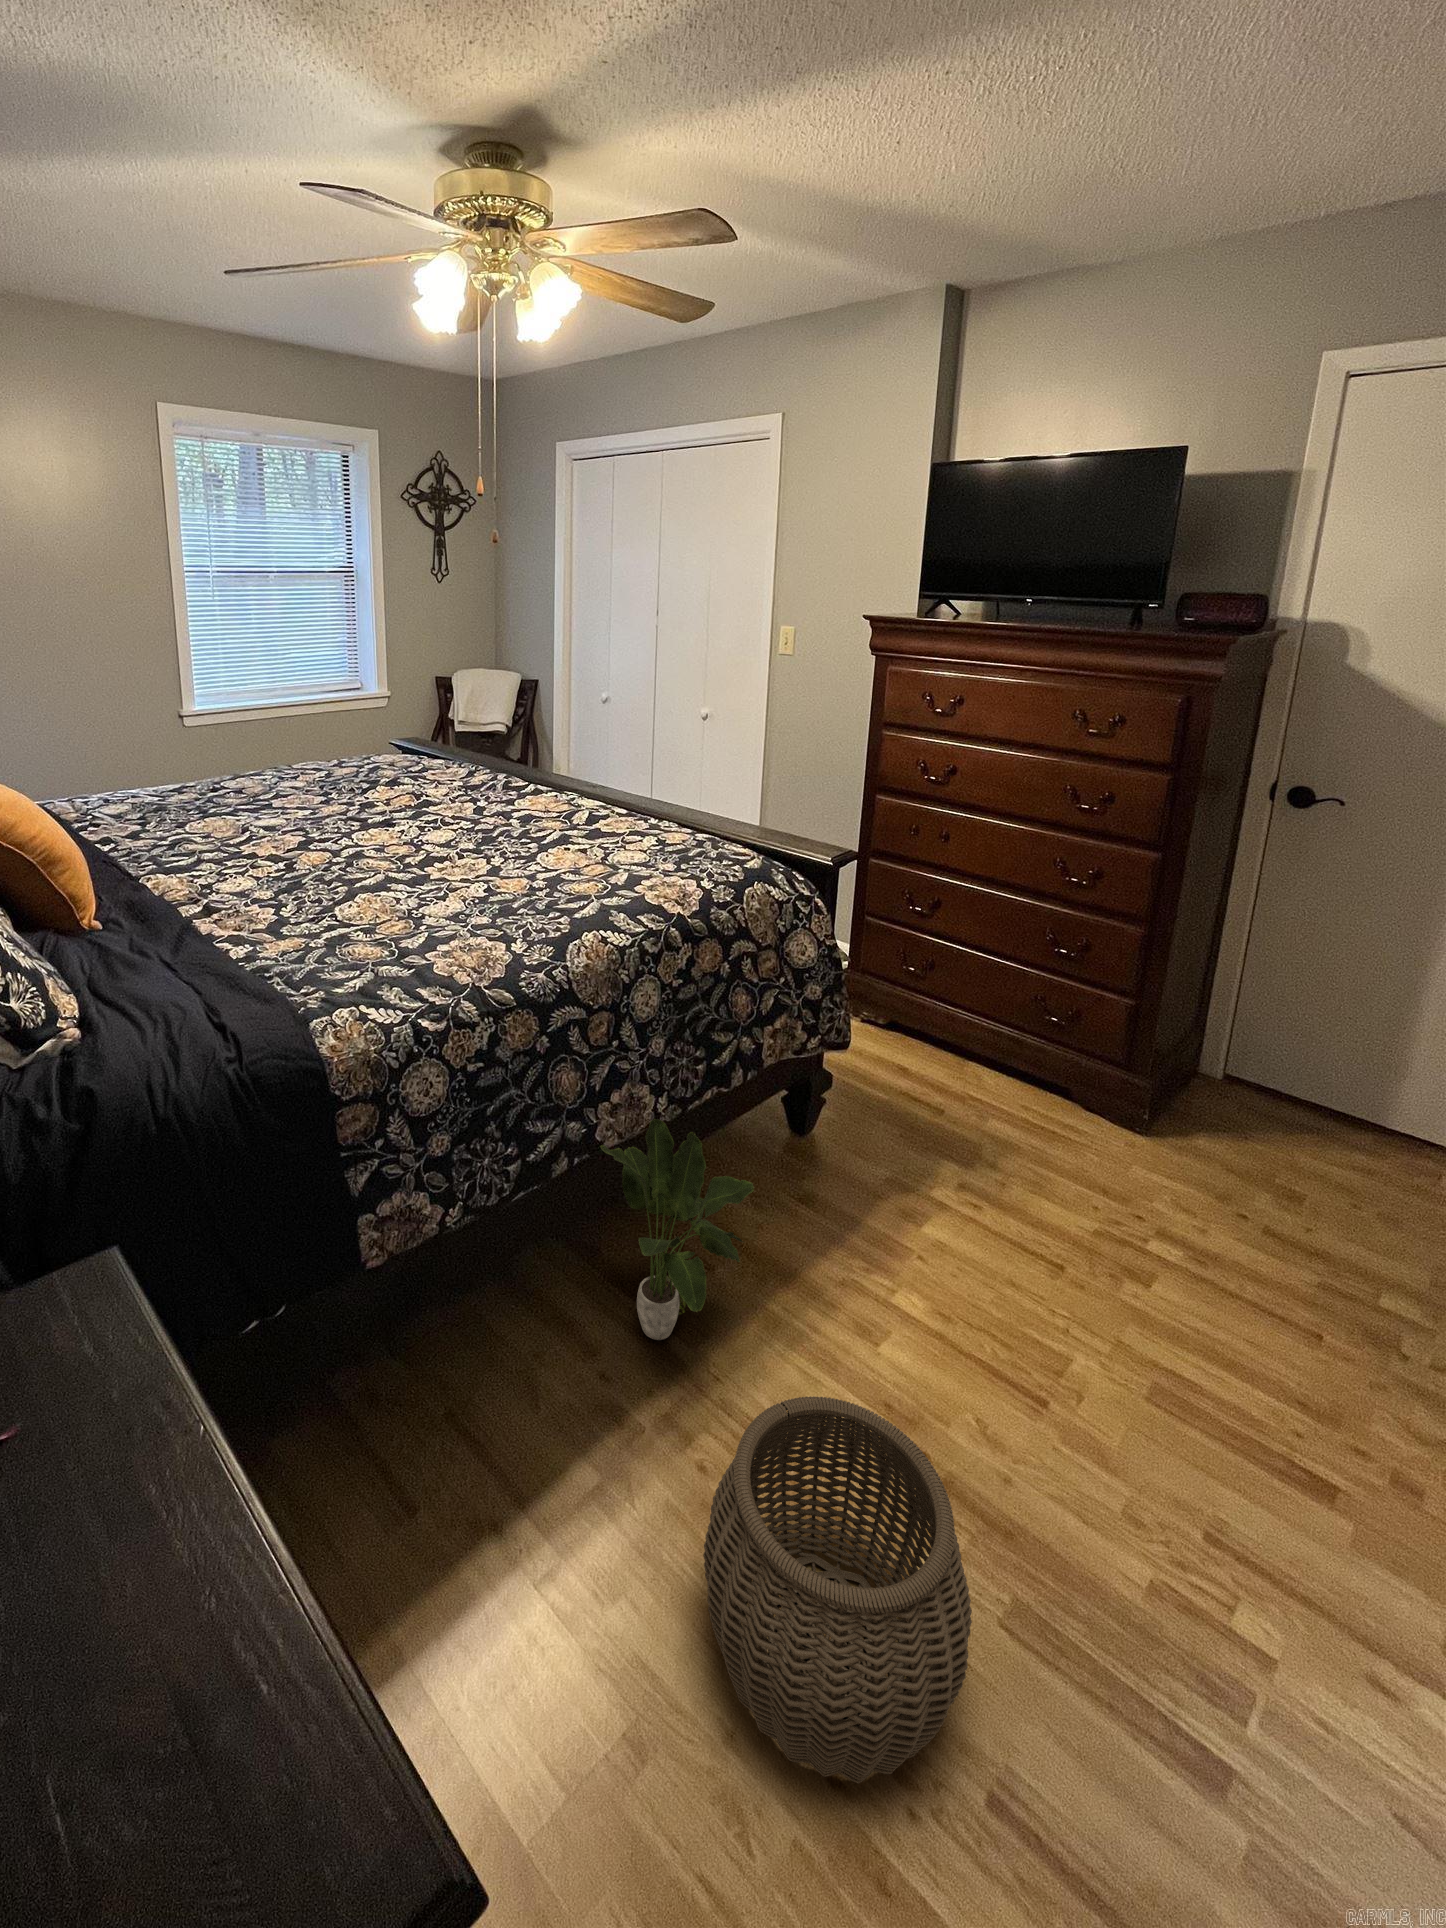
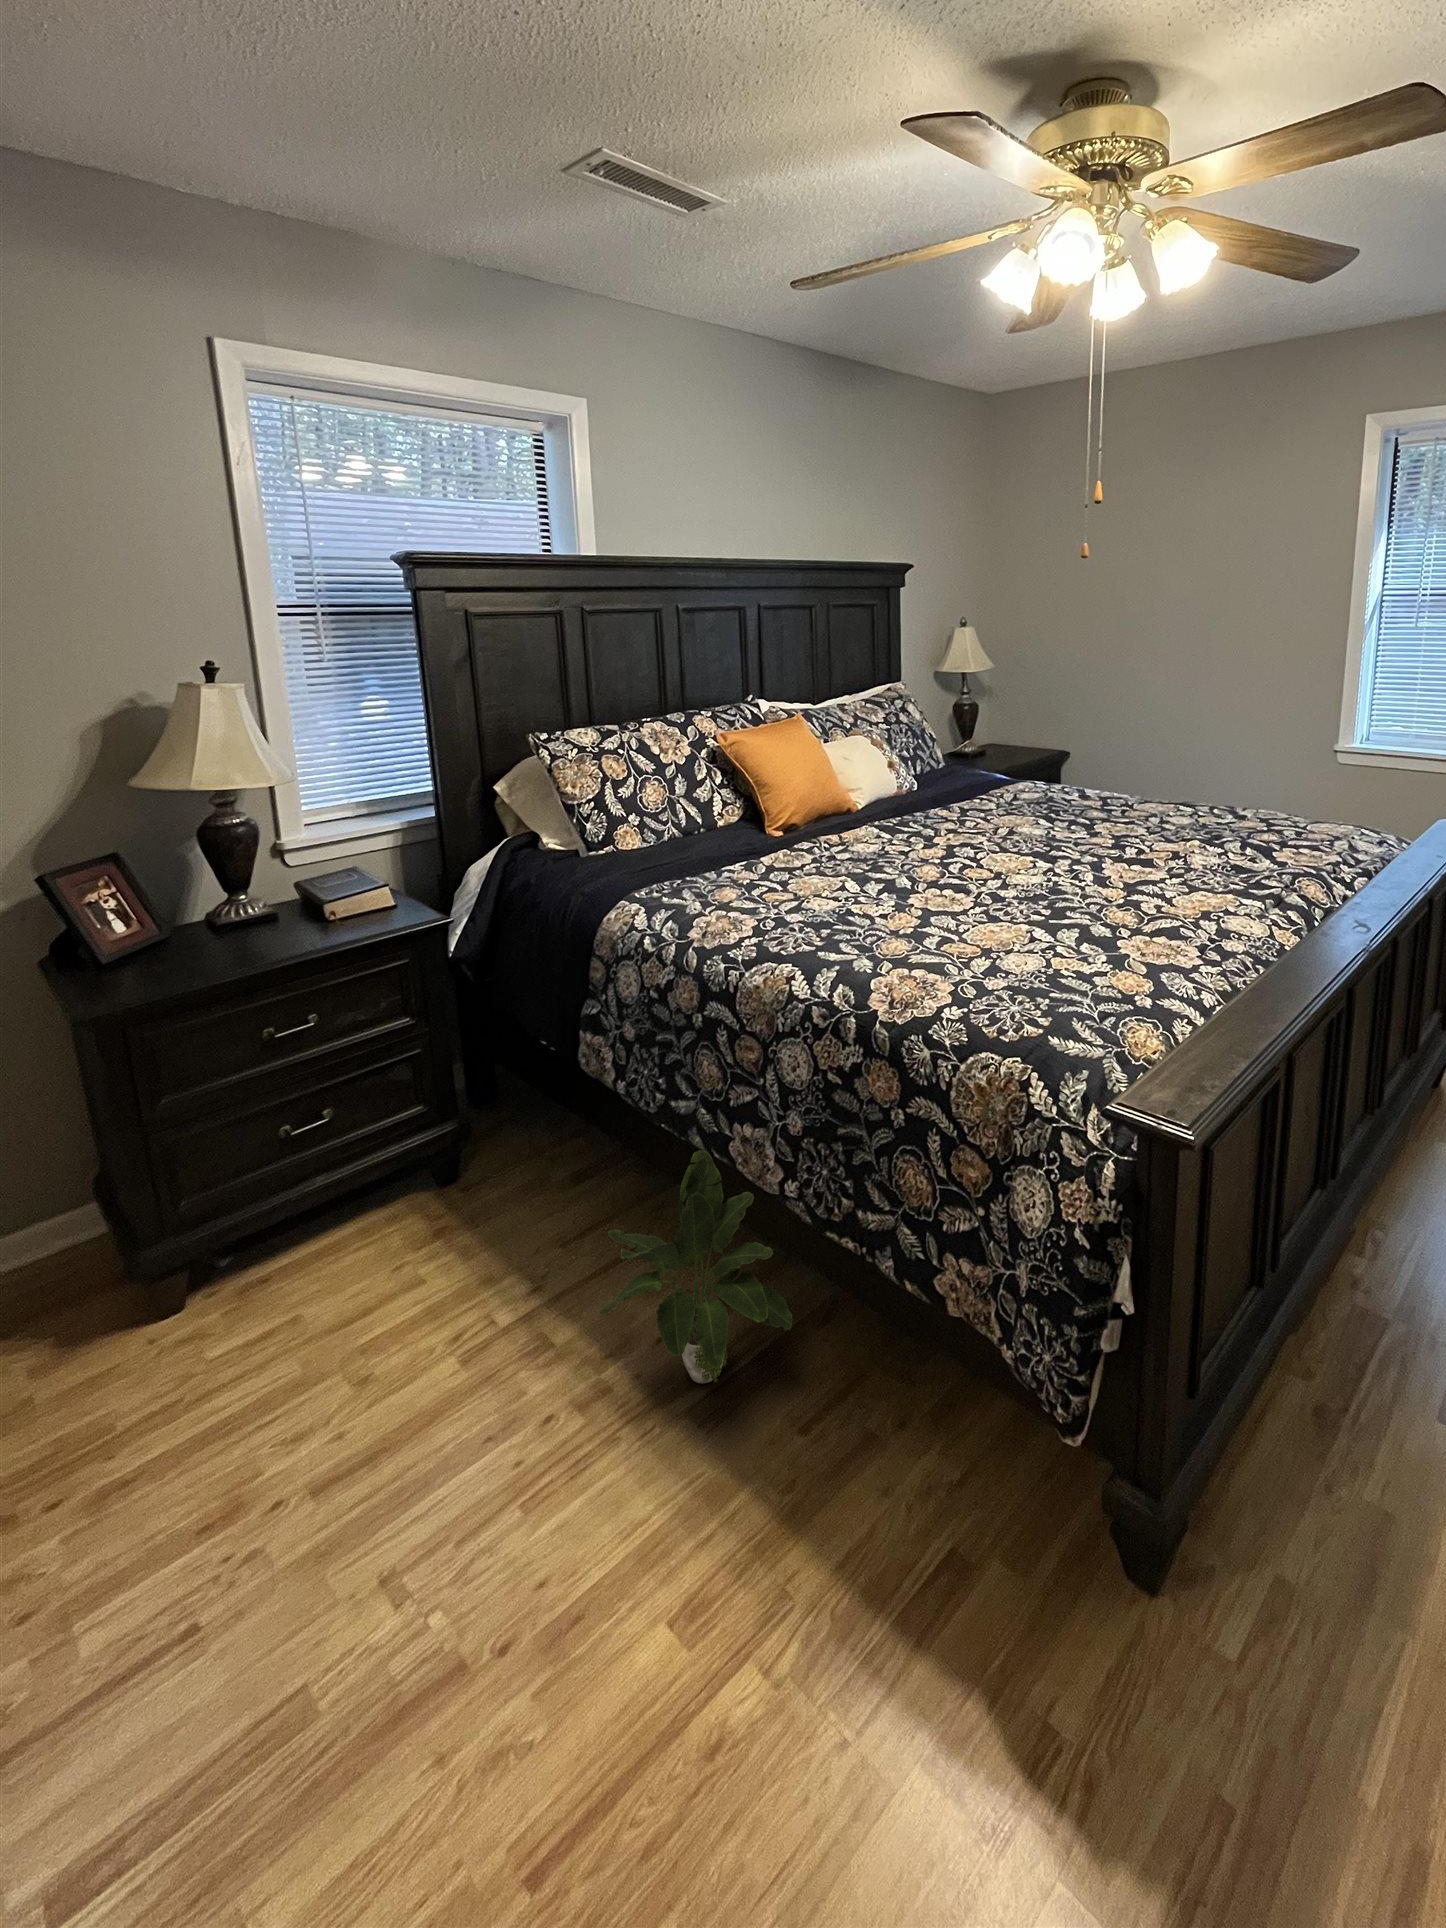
woven basket: present [703,1396,972,1783] -> none [219,1299,464,1600]

